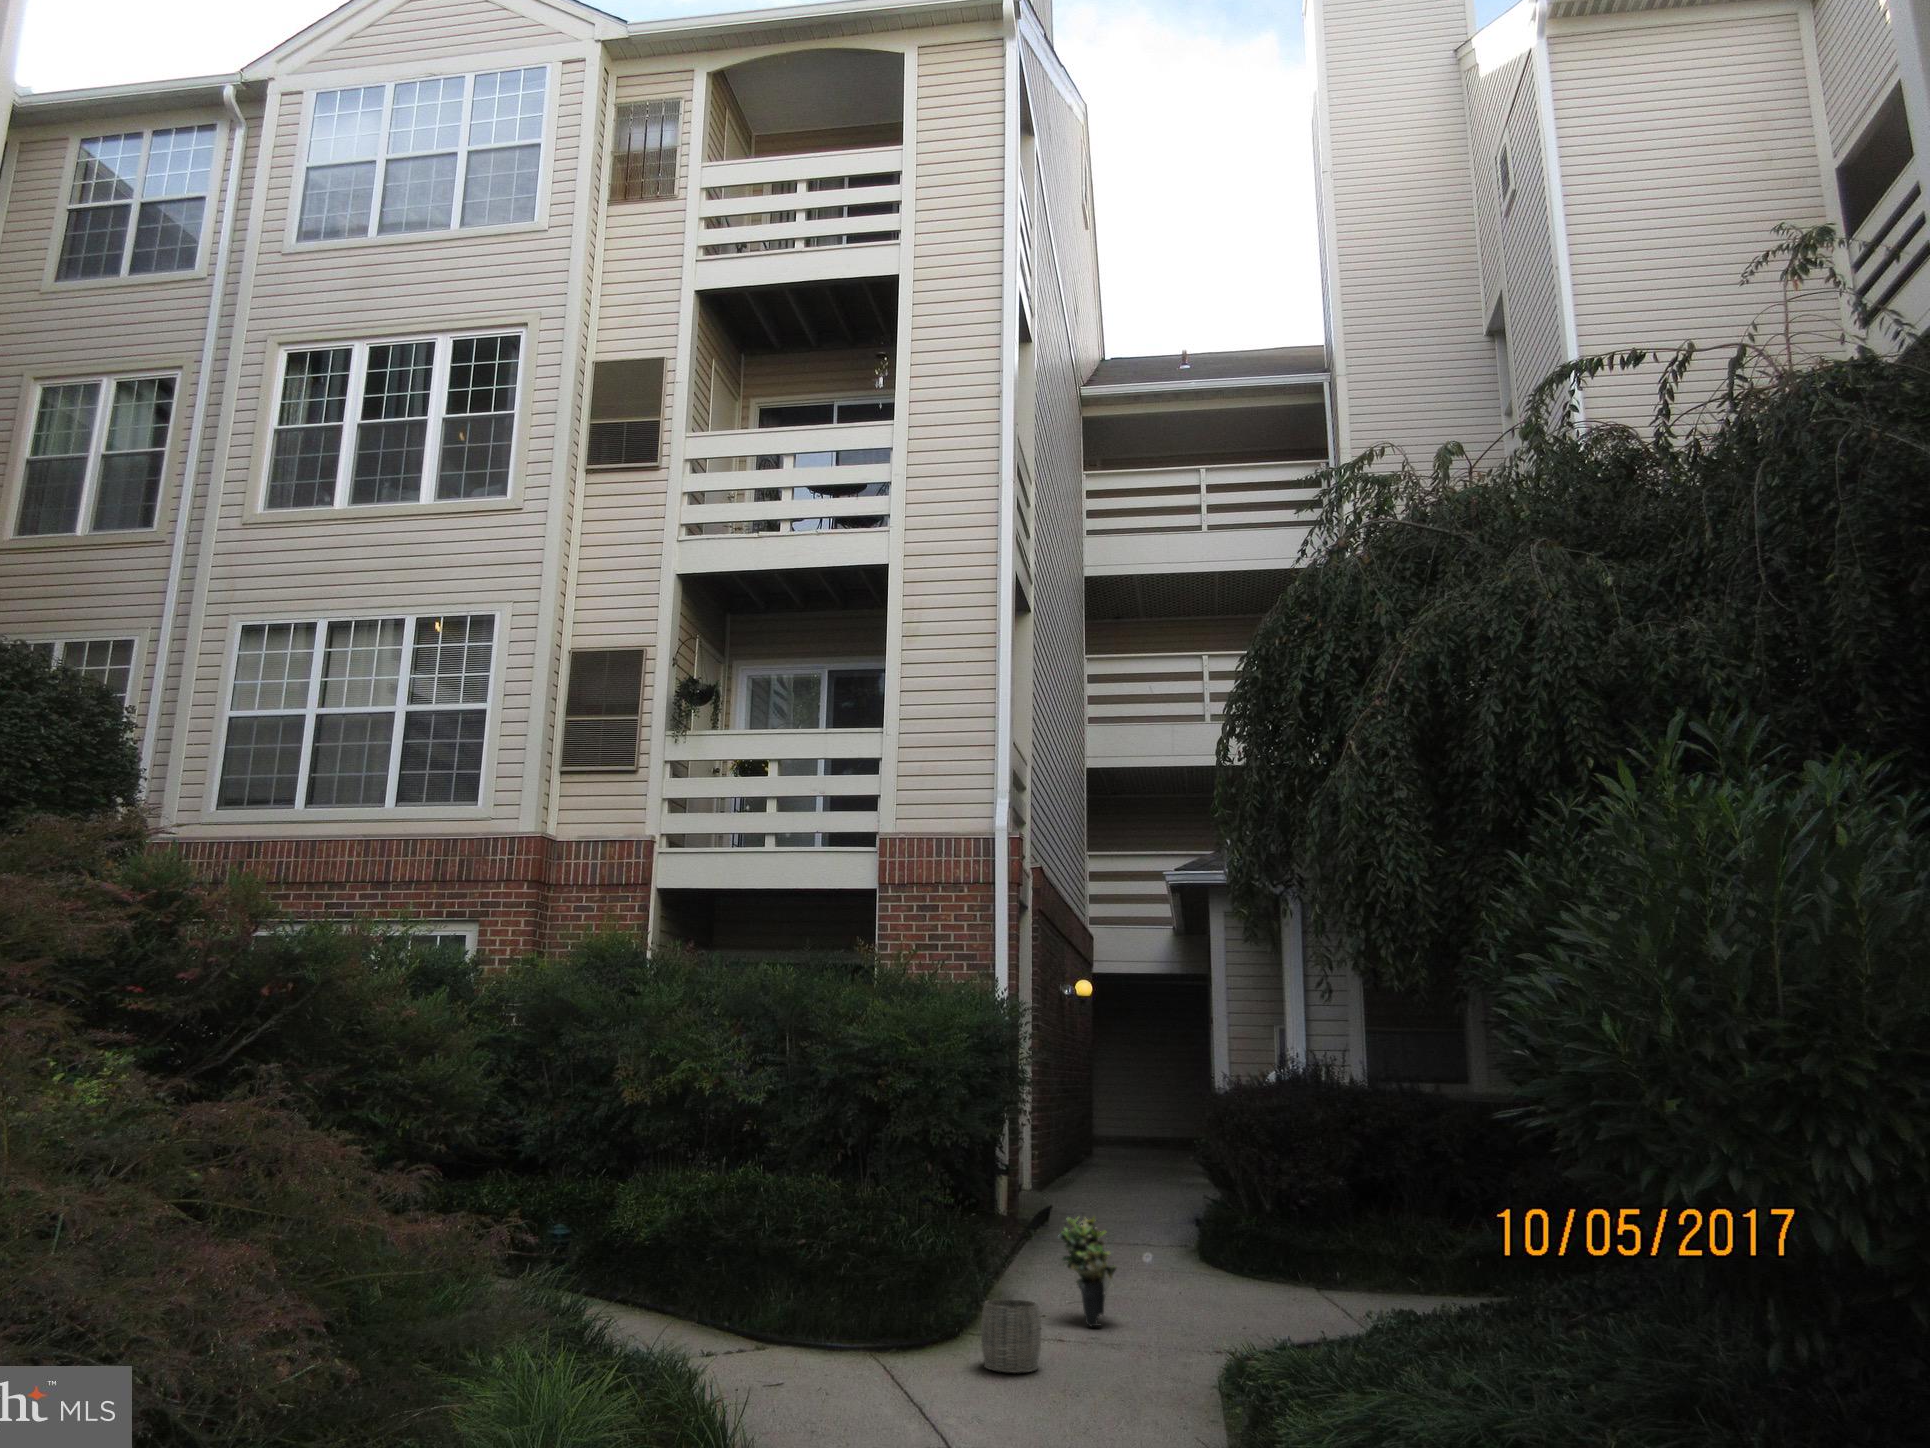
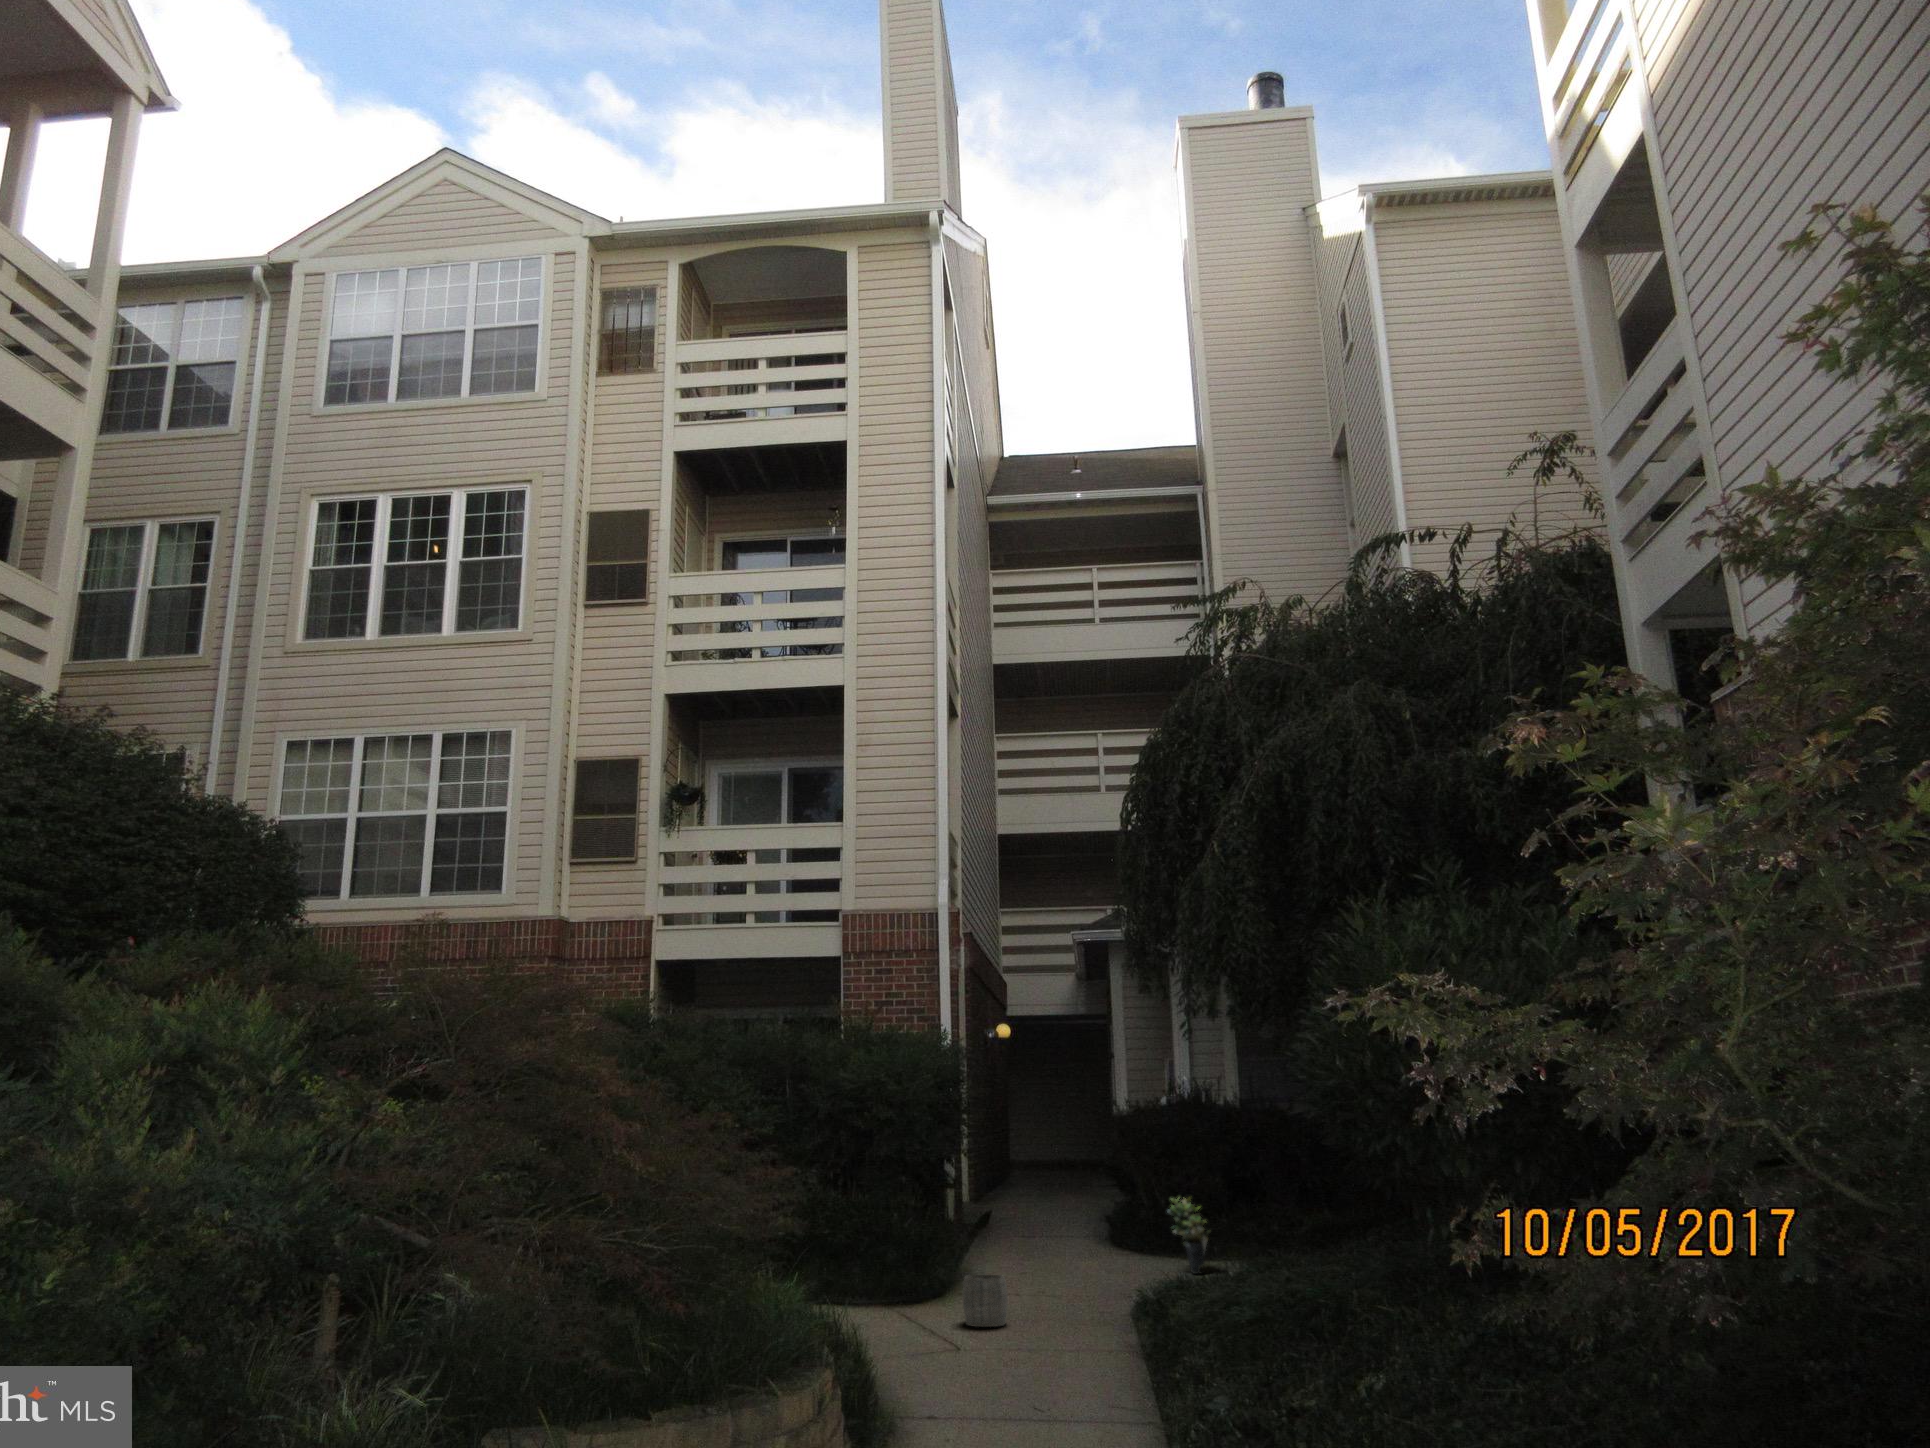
potted plant: present [1058,1217,1117,1326] -> present [1168,1198,1210,1274]

